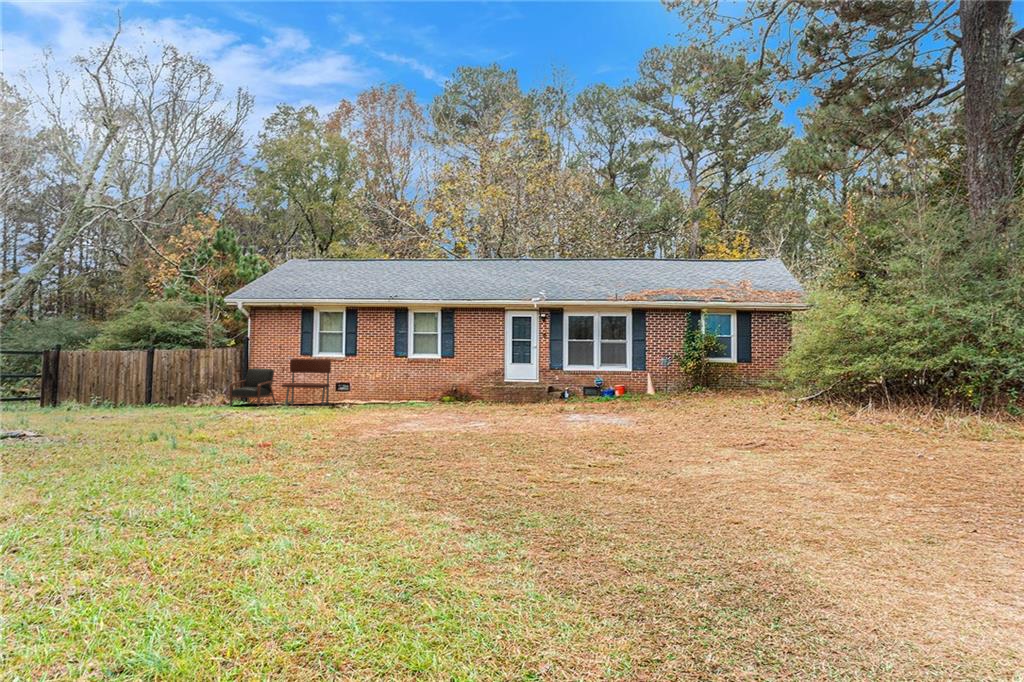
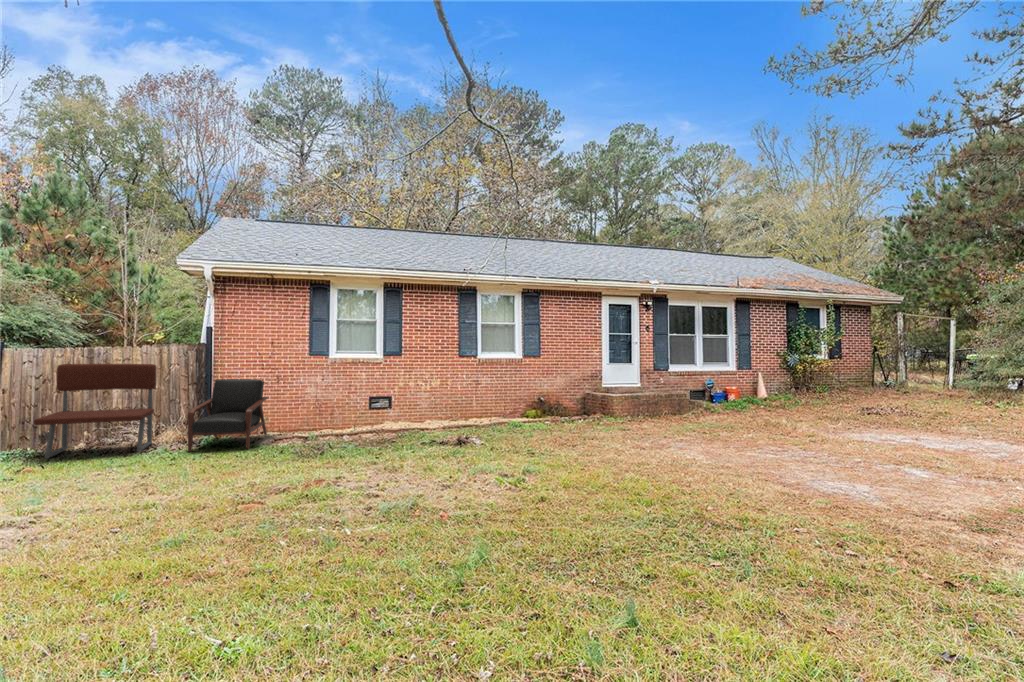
bench: present [282,359,331,405] -> present [34,364,157,459]

